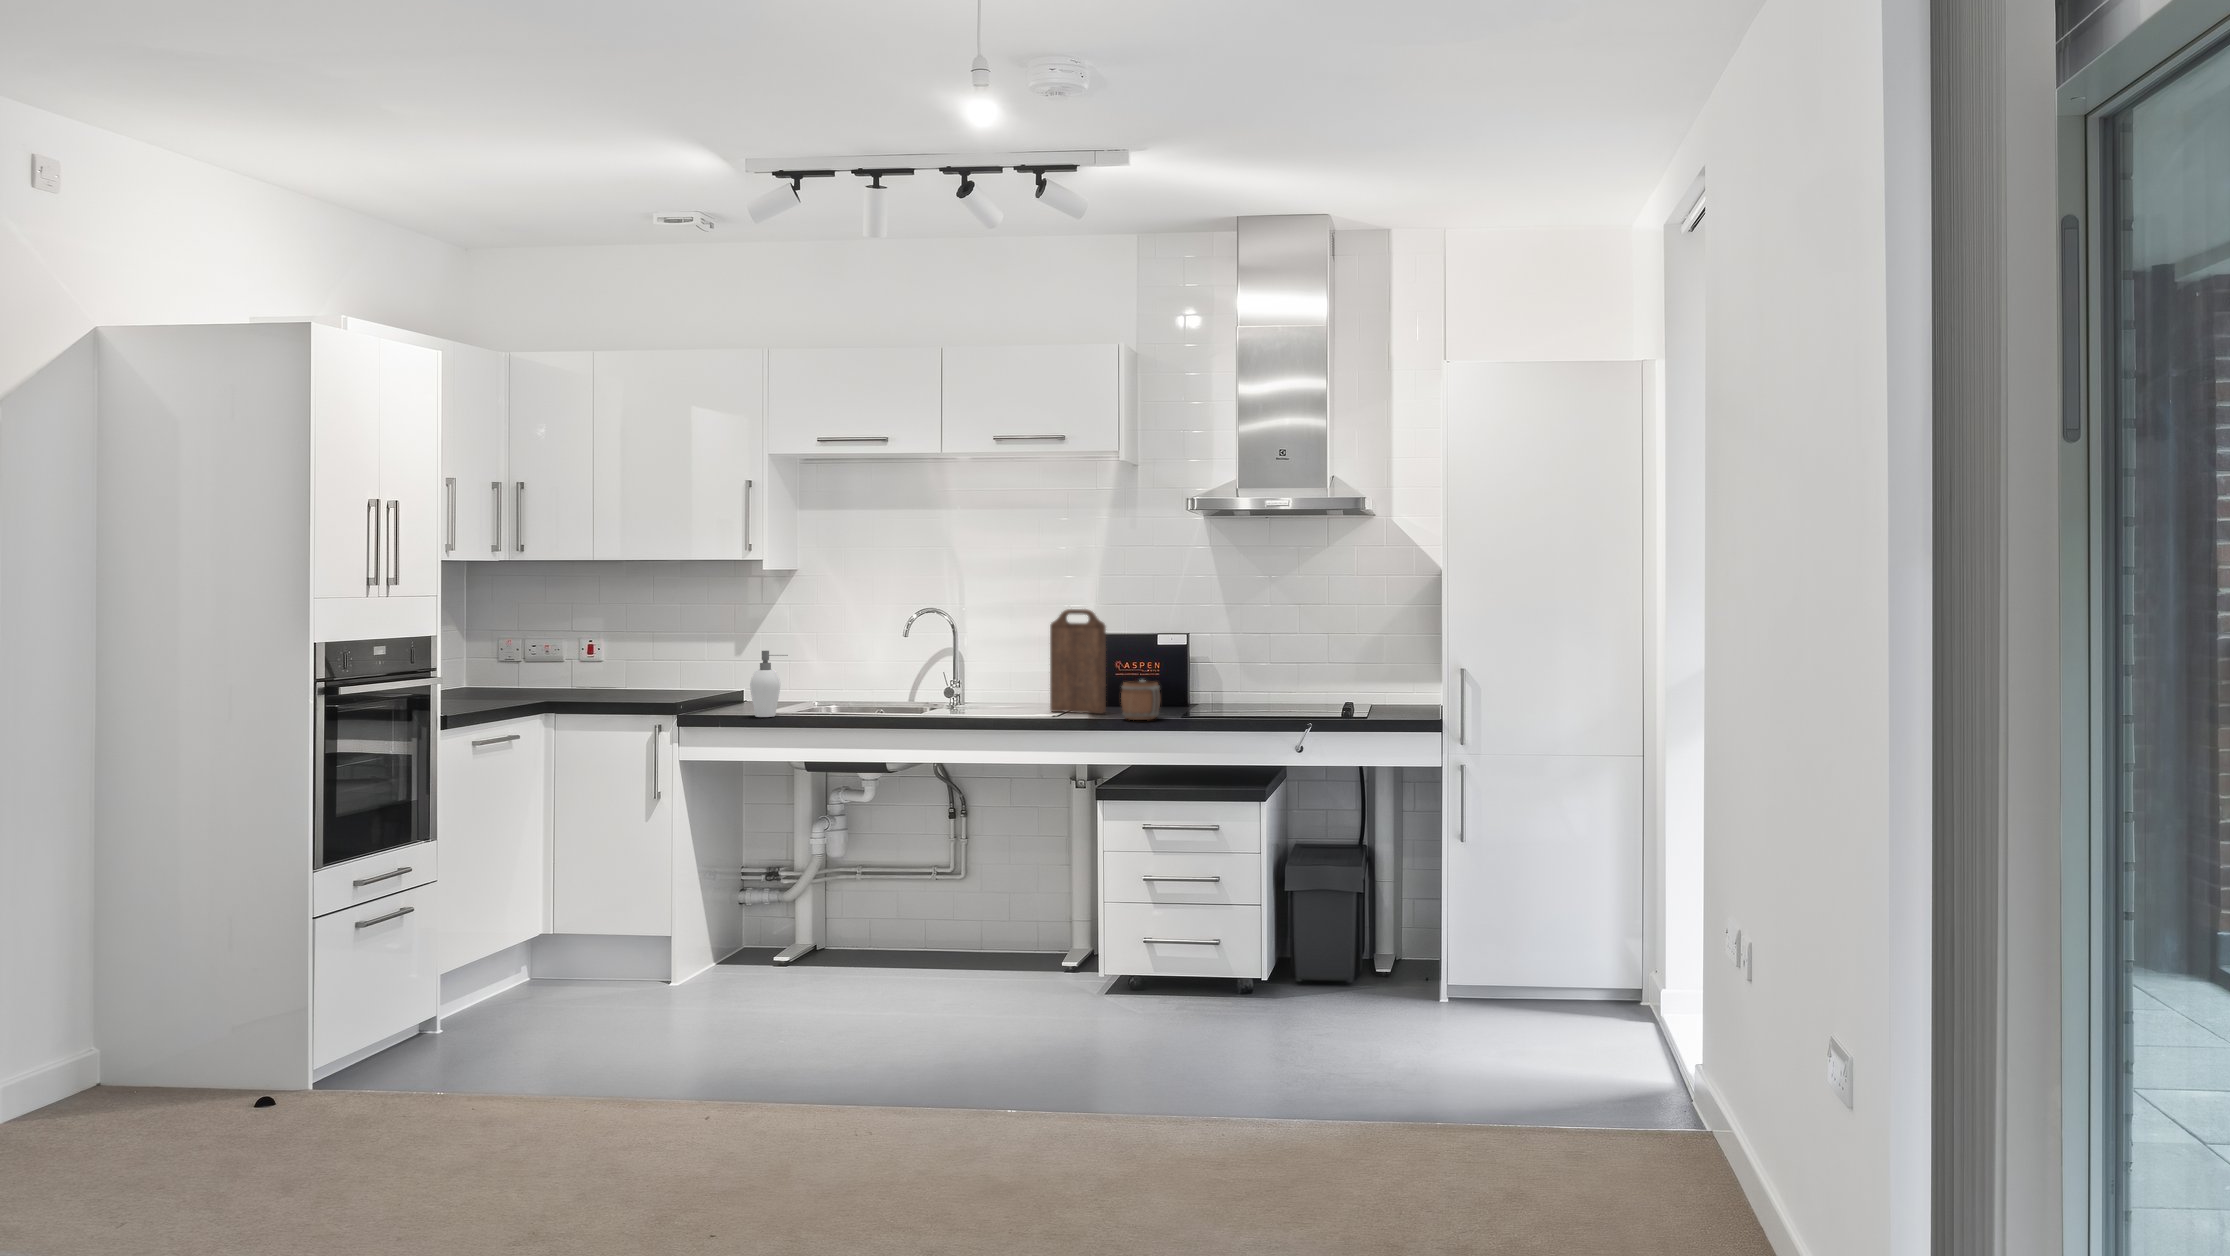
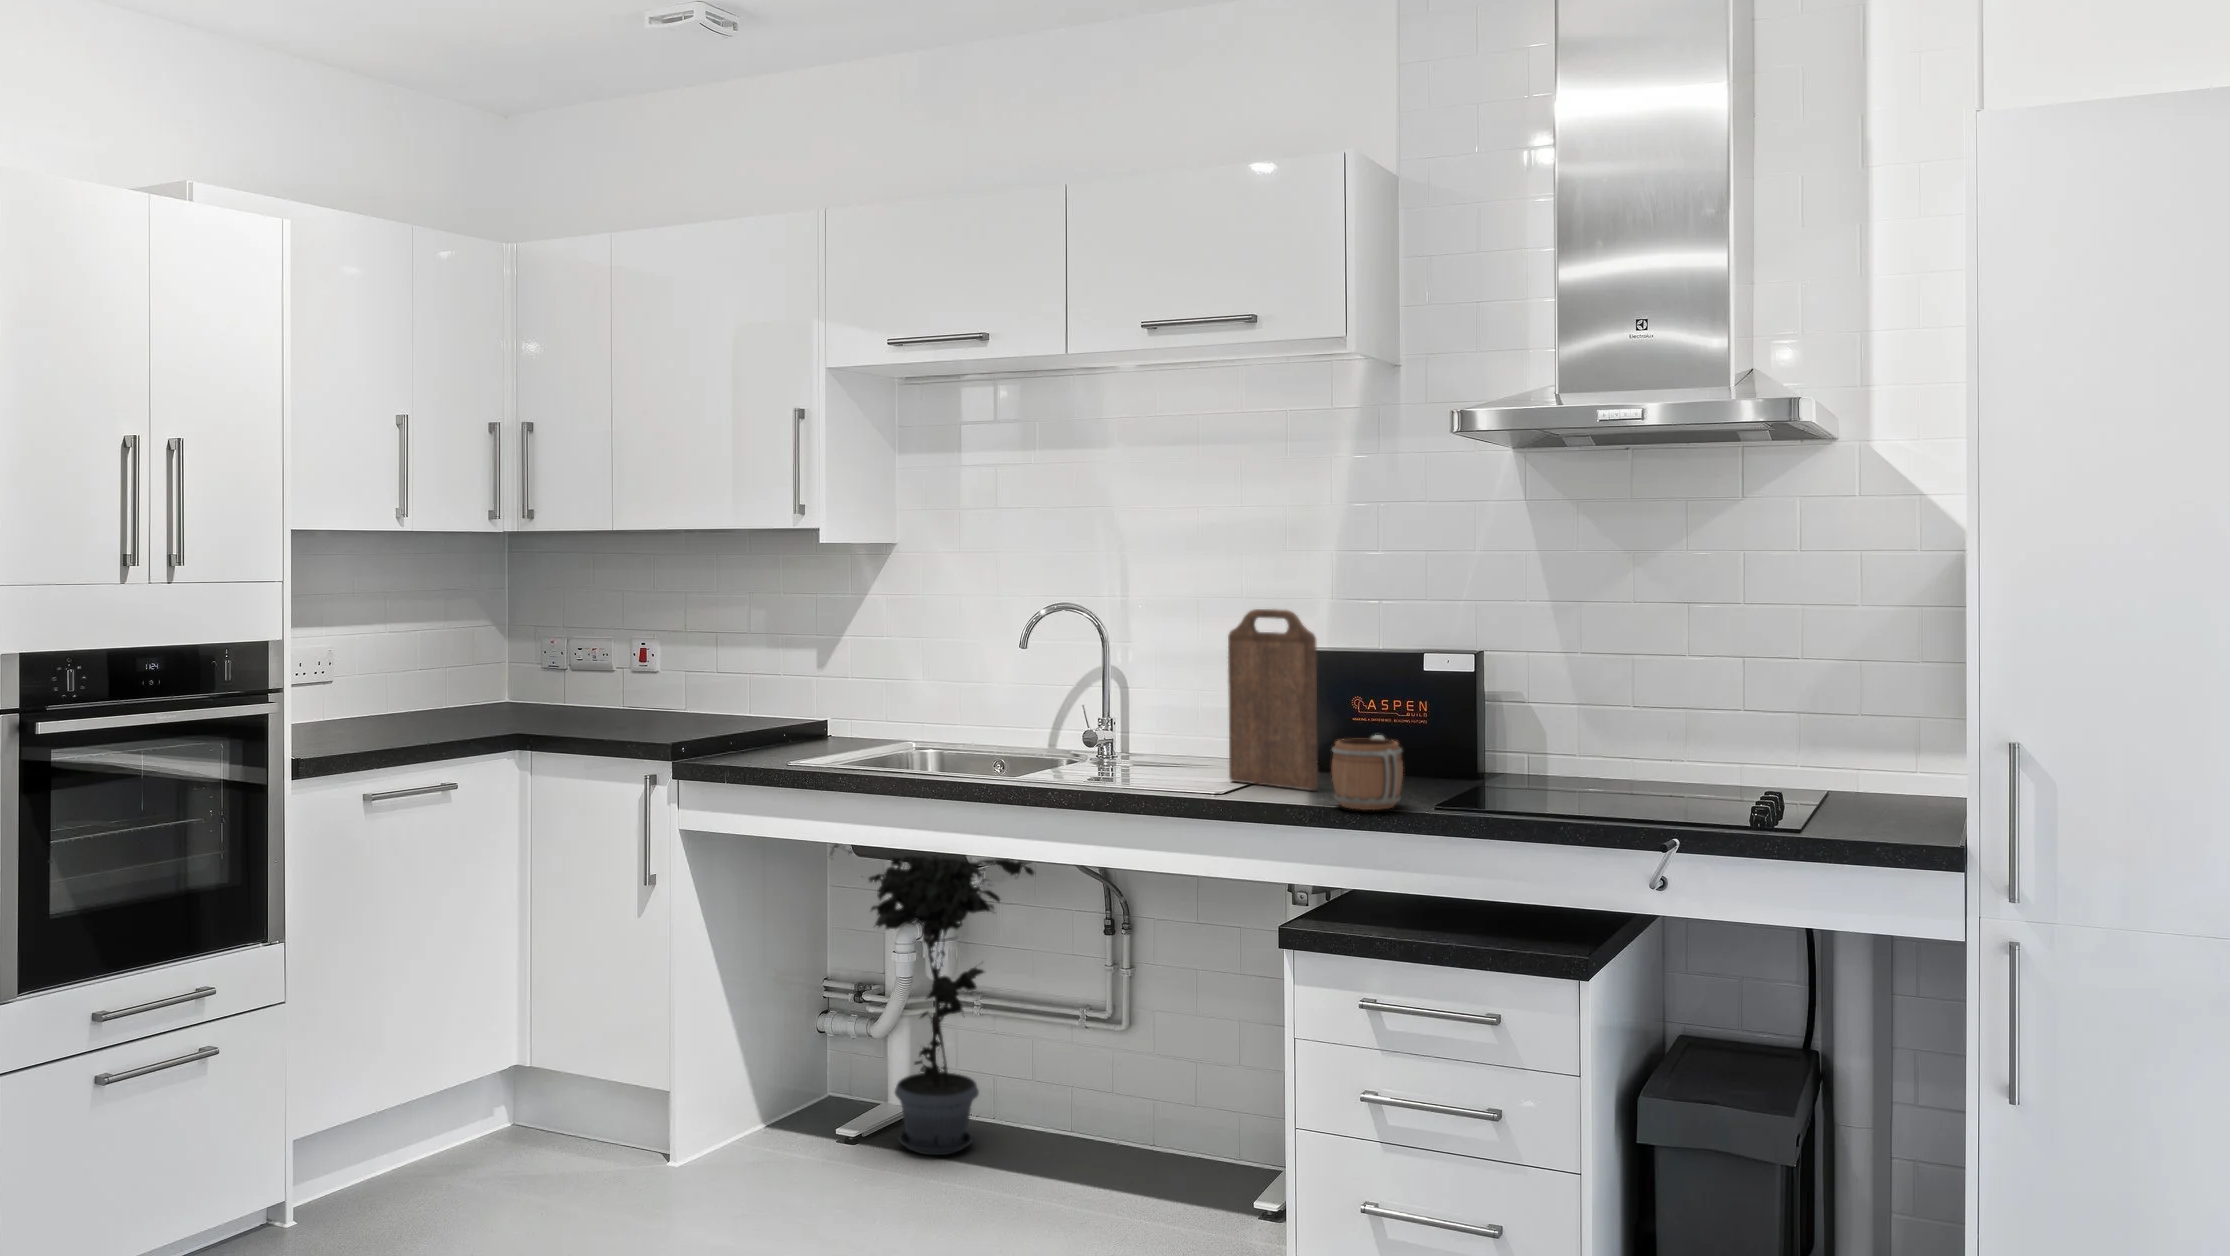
soap dispenser: present [750,650,788,717] -> none [780,668,831,770]
potted plant: none [765,737,916,967] -> present [832,843,1034,1155]

